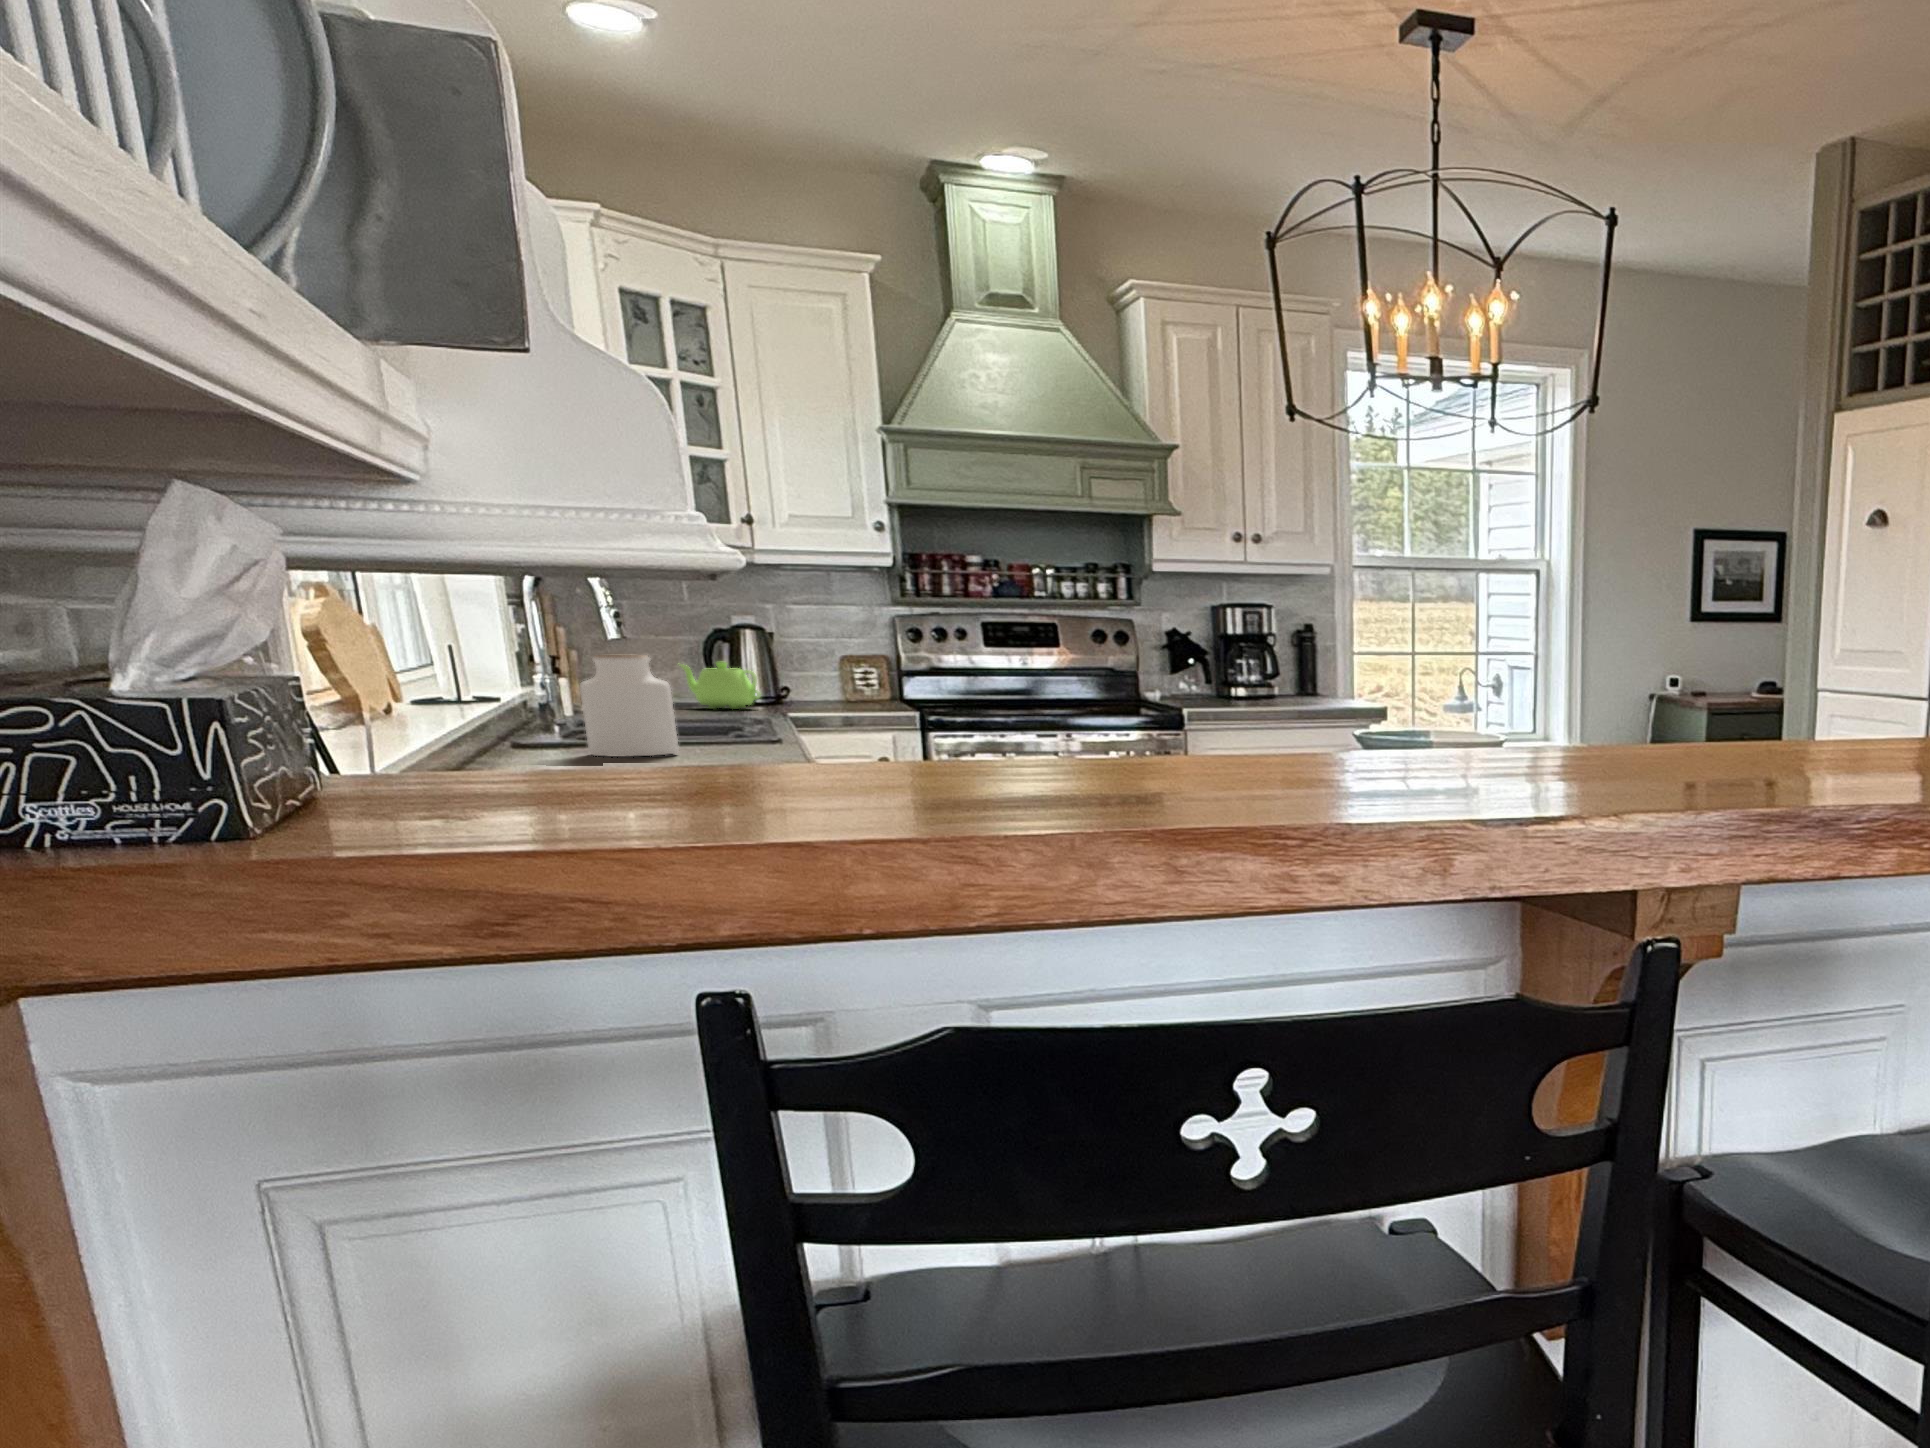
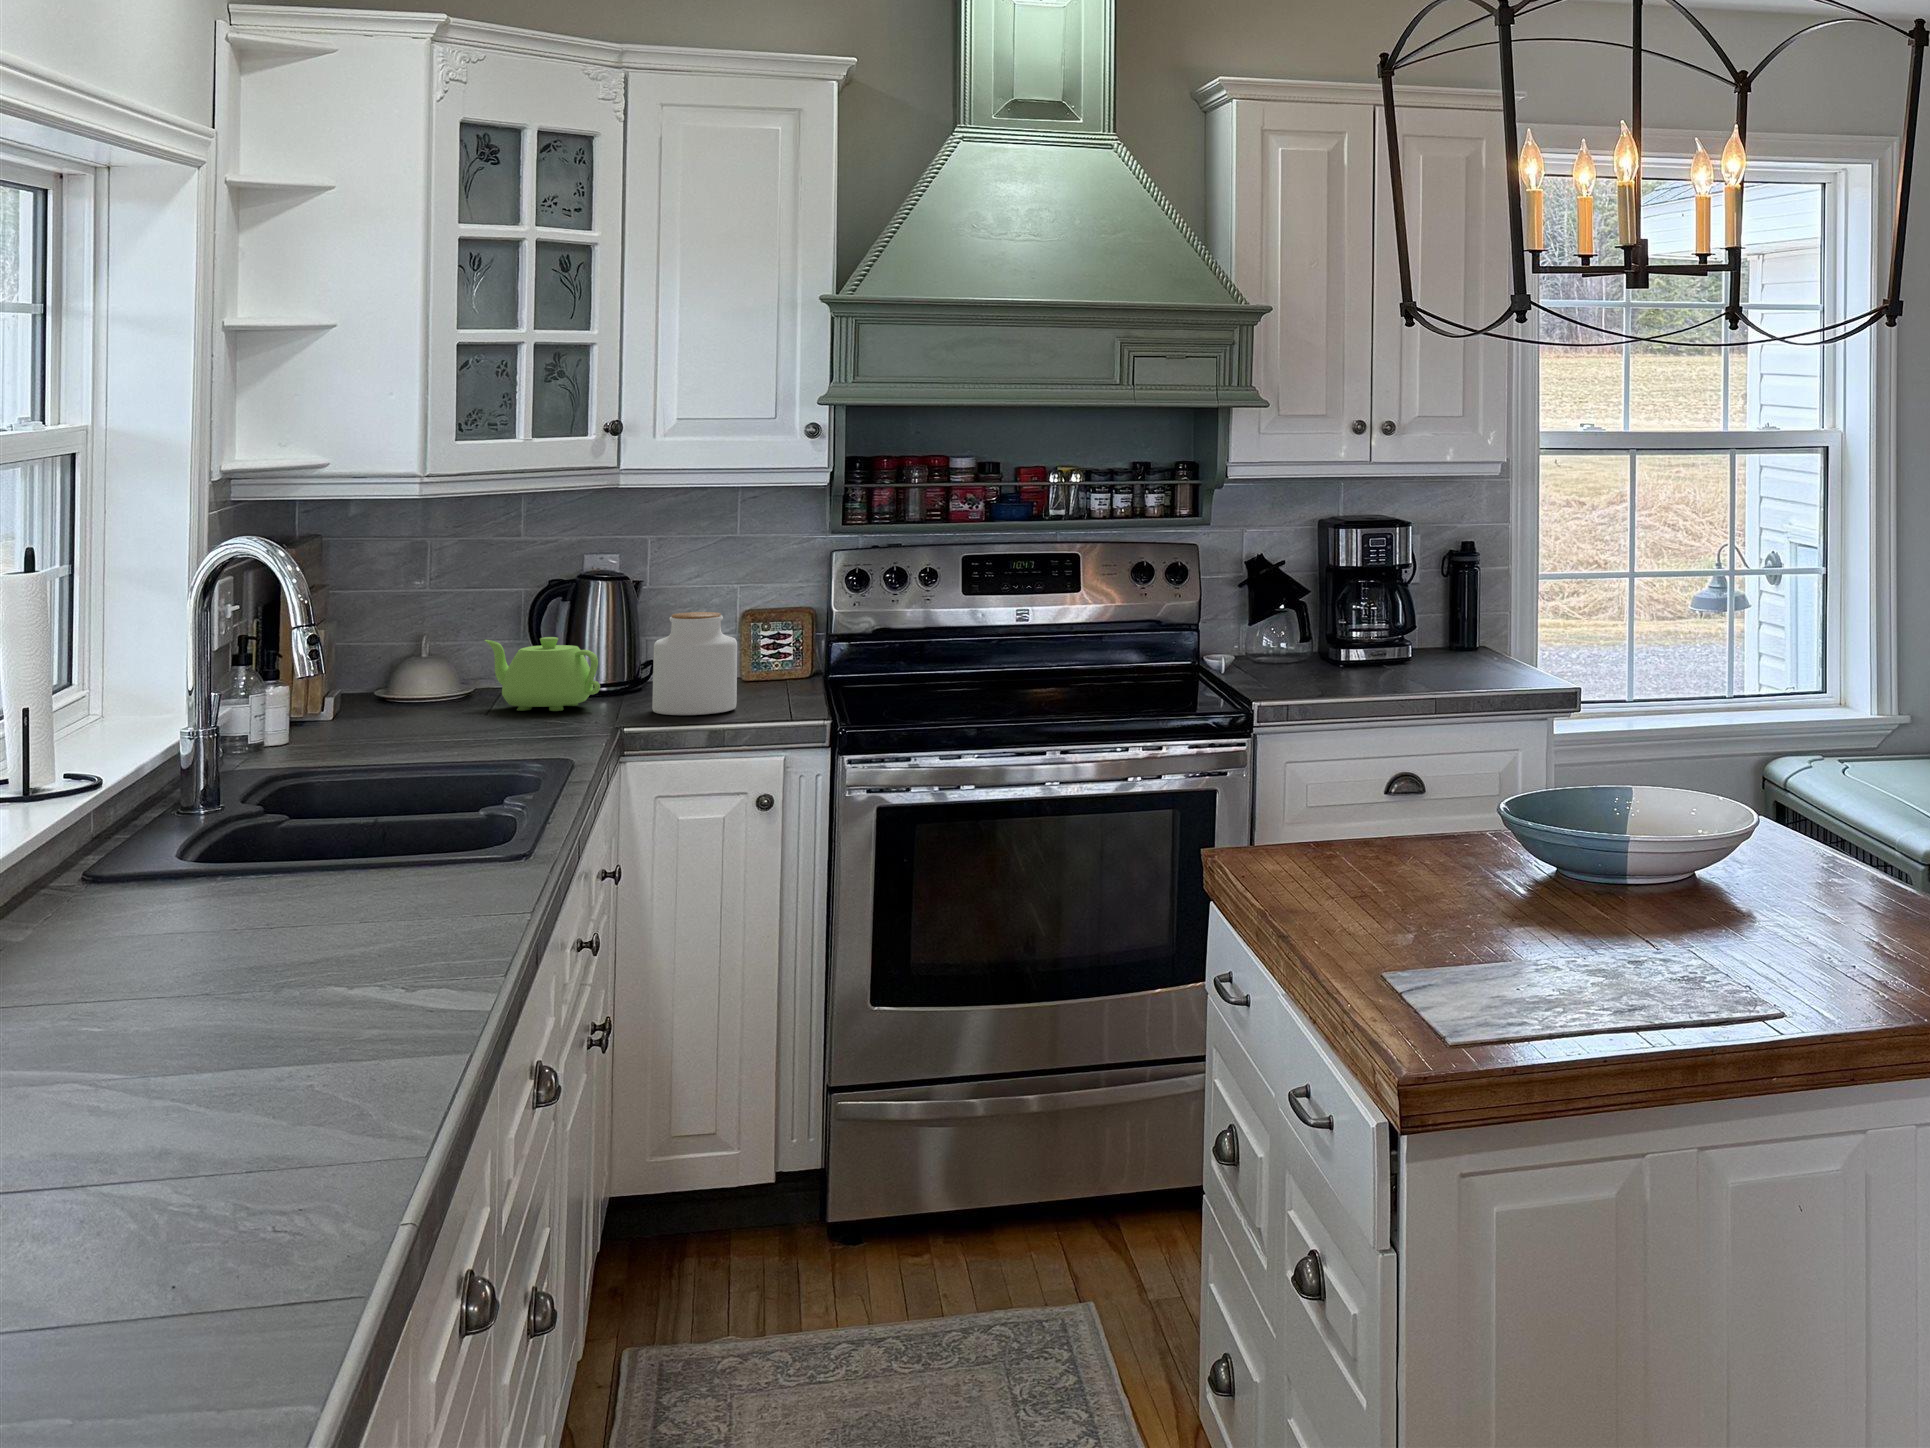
jar: present [580,655,678,757] -> present [652,612,737,715]

